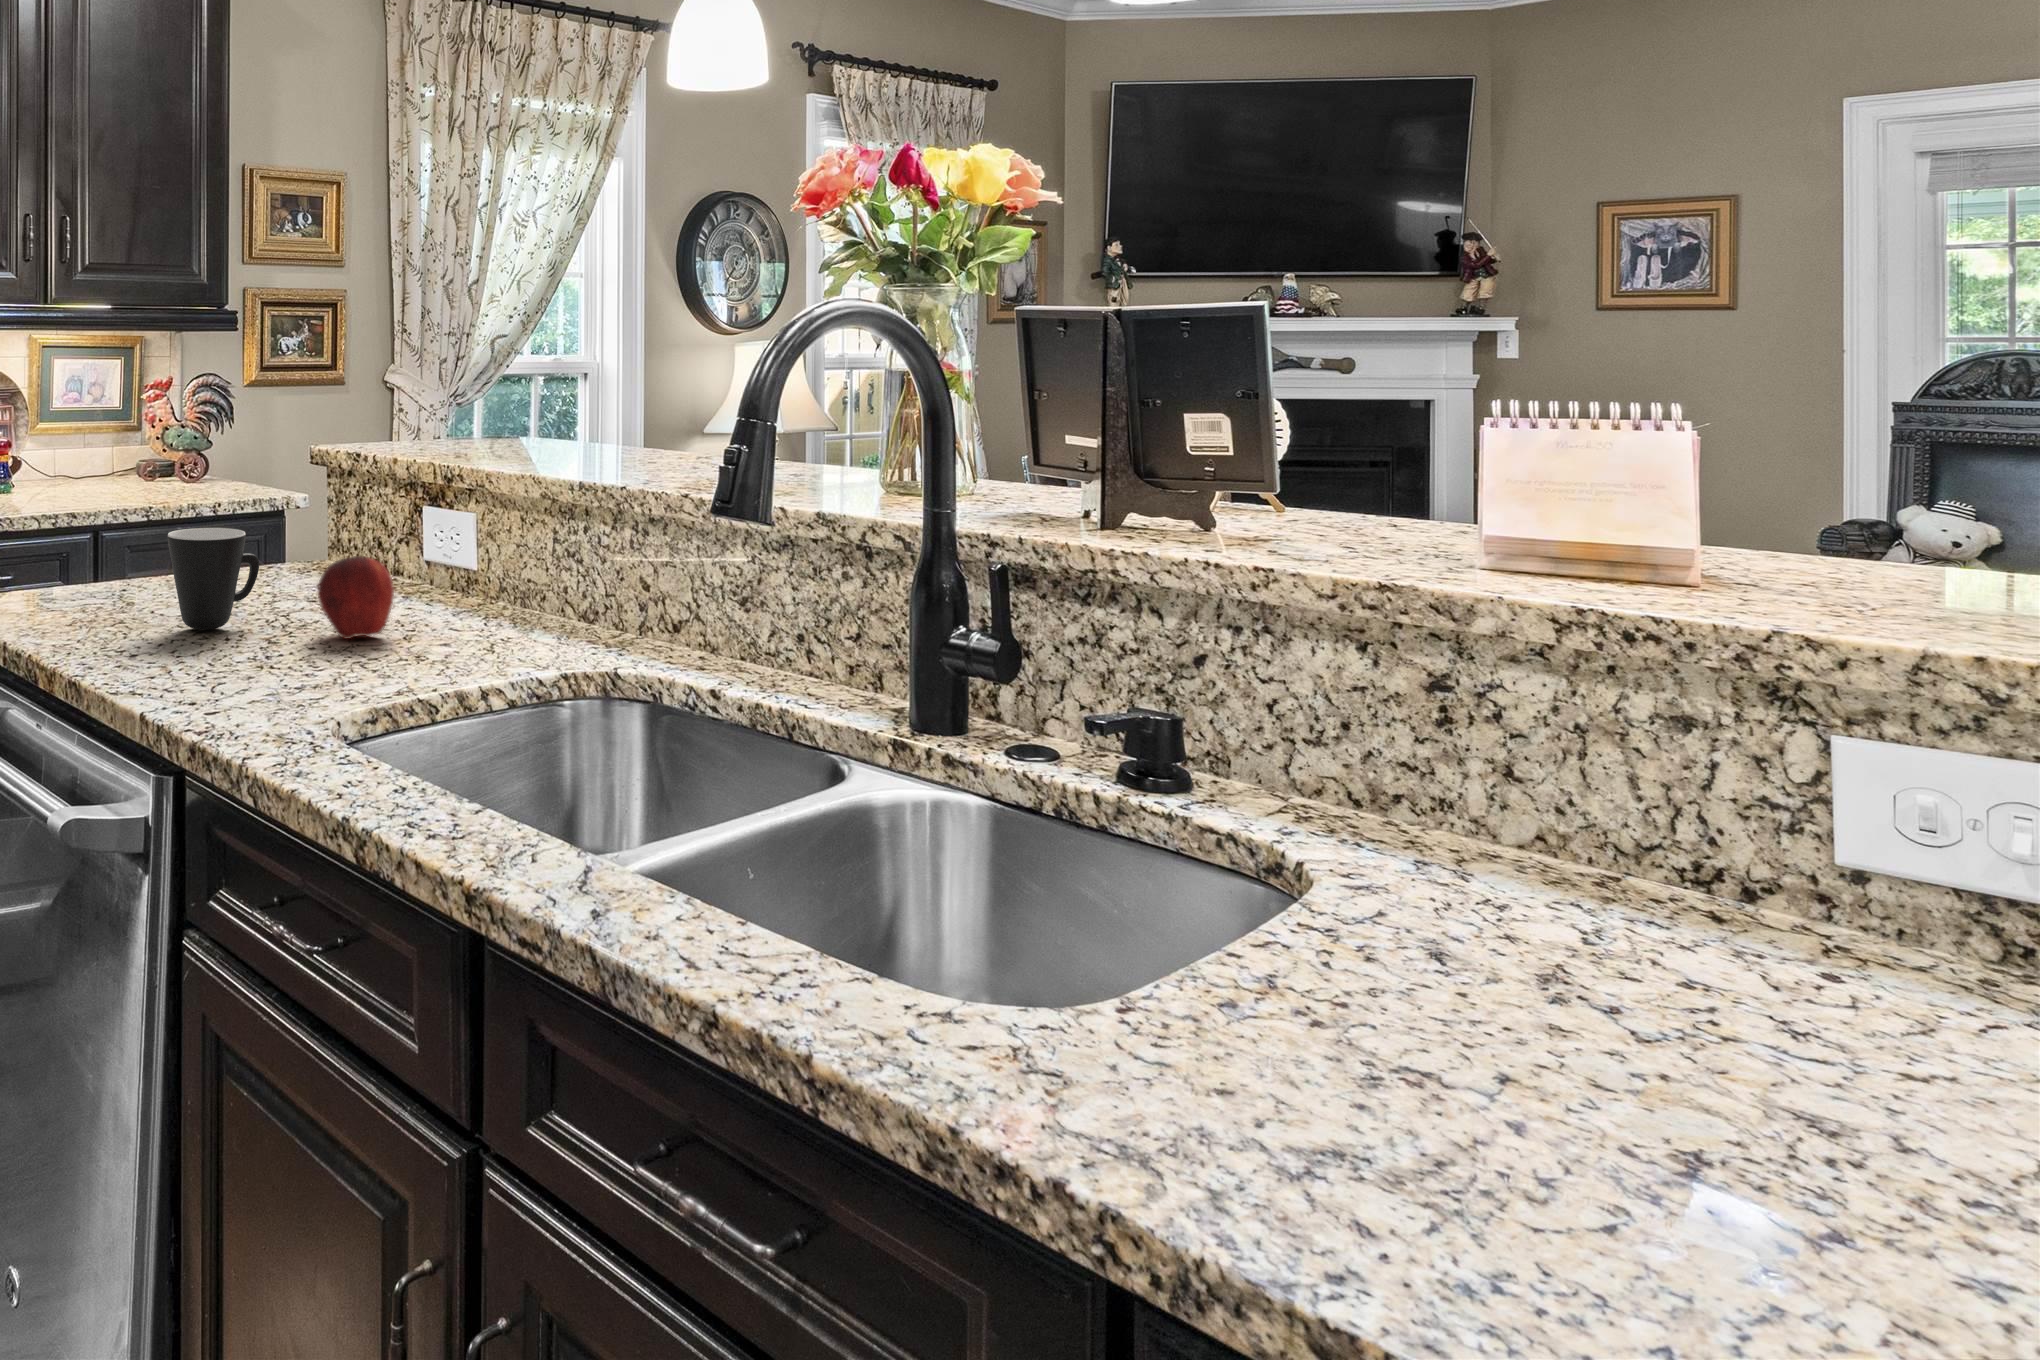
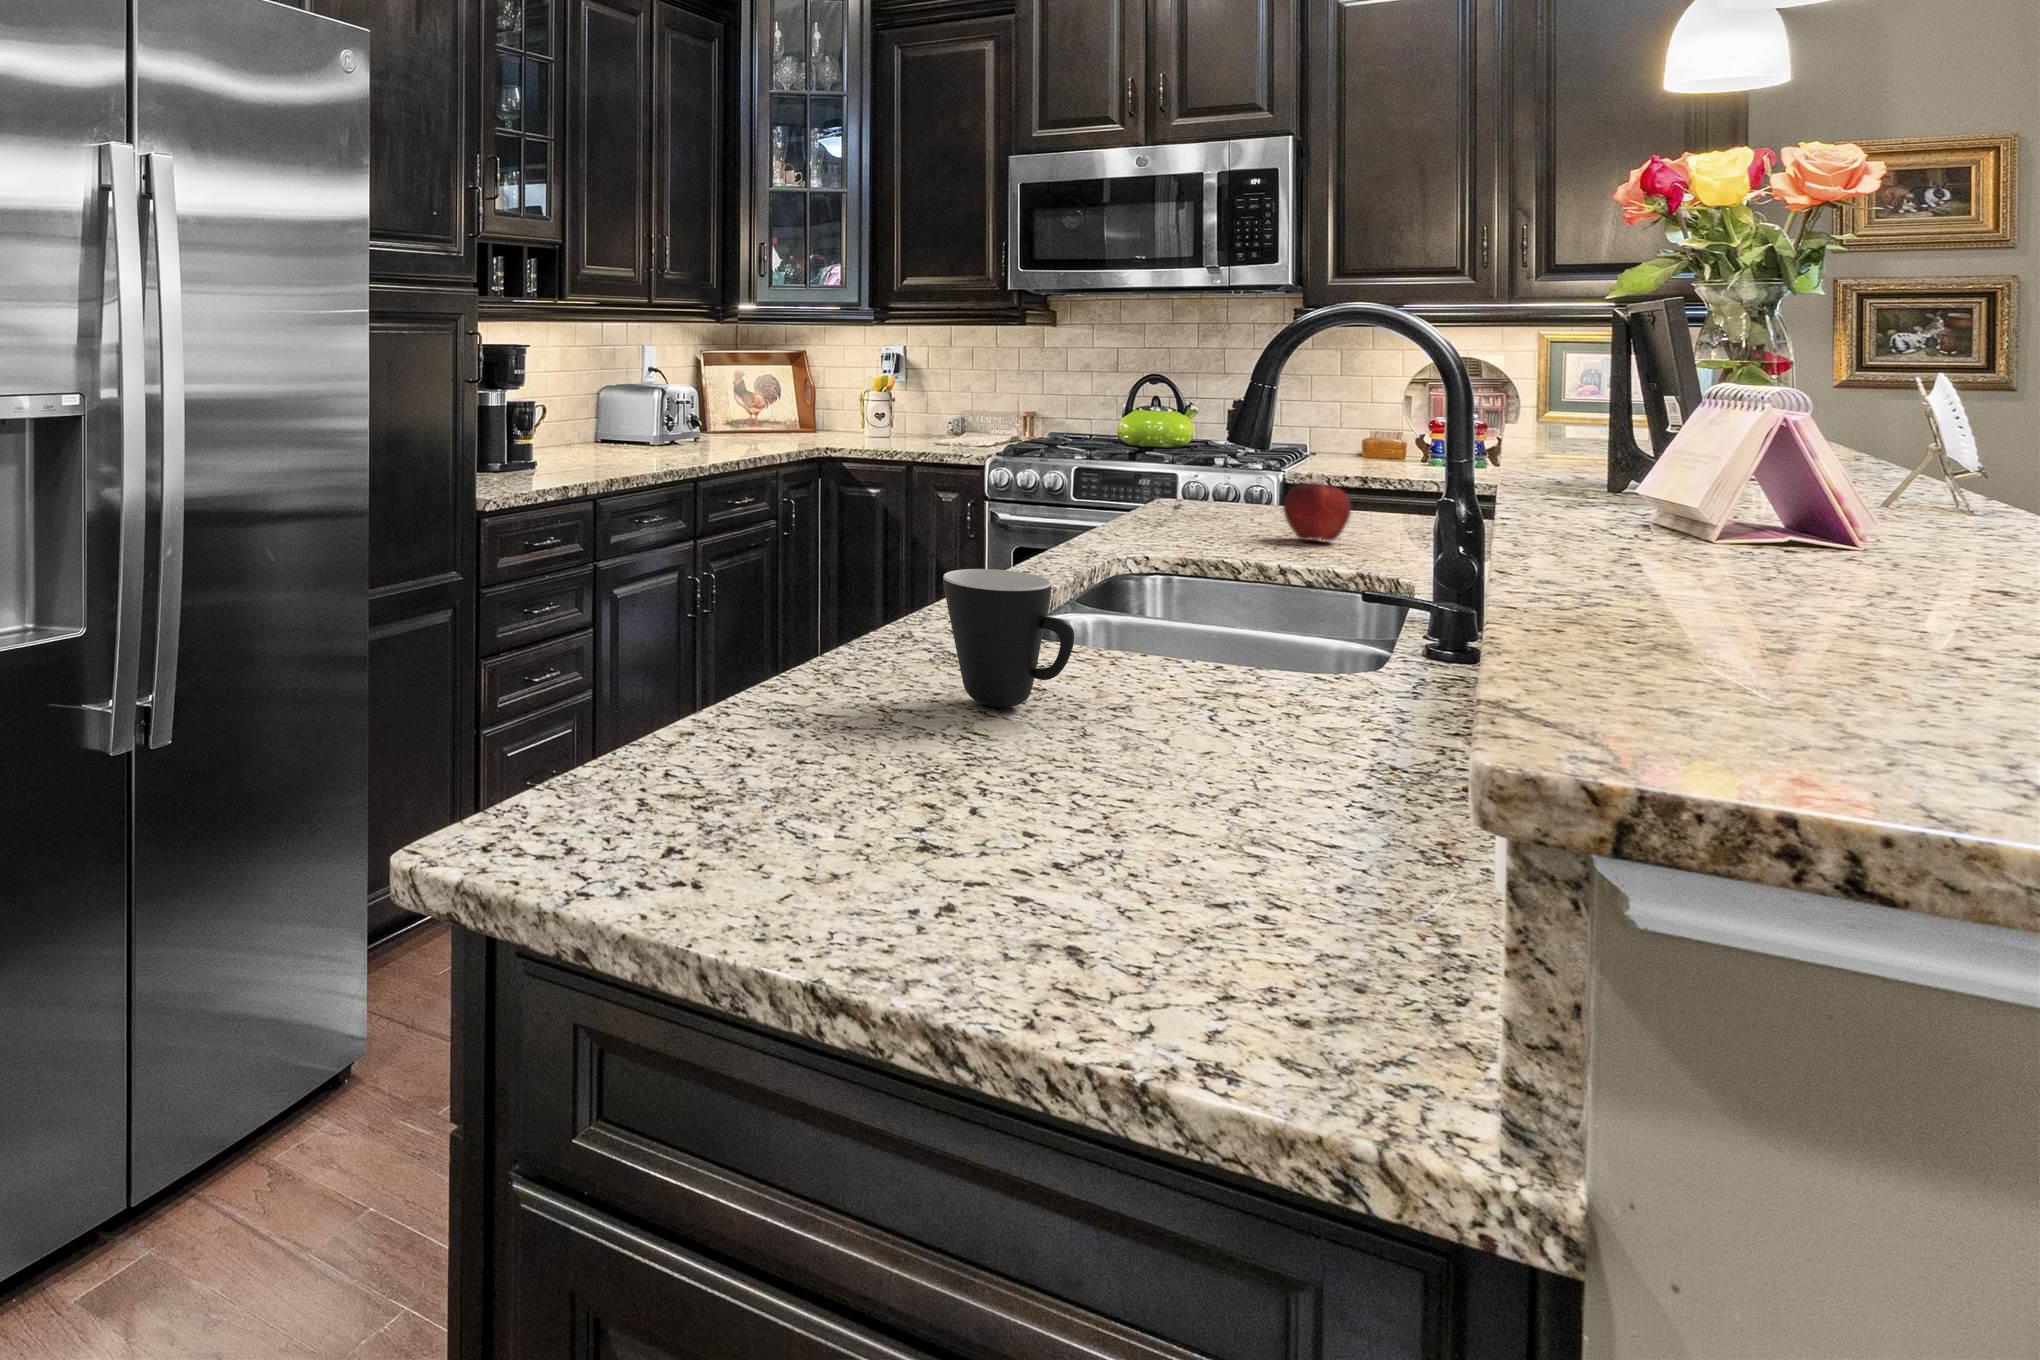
mug: present [168,528,259,630] -> present [943,569,1074,707]

